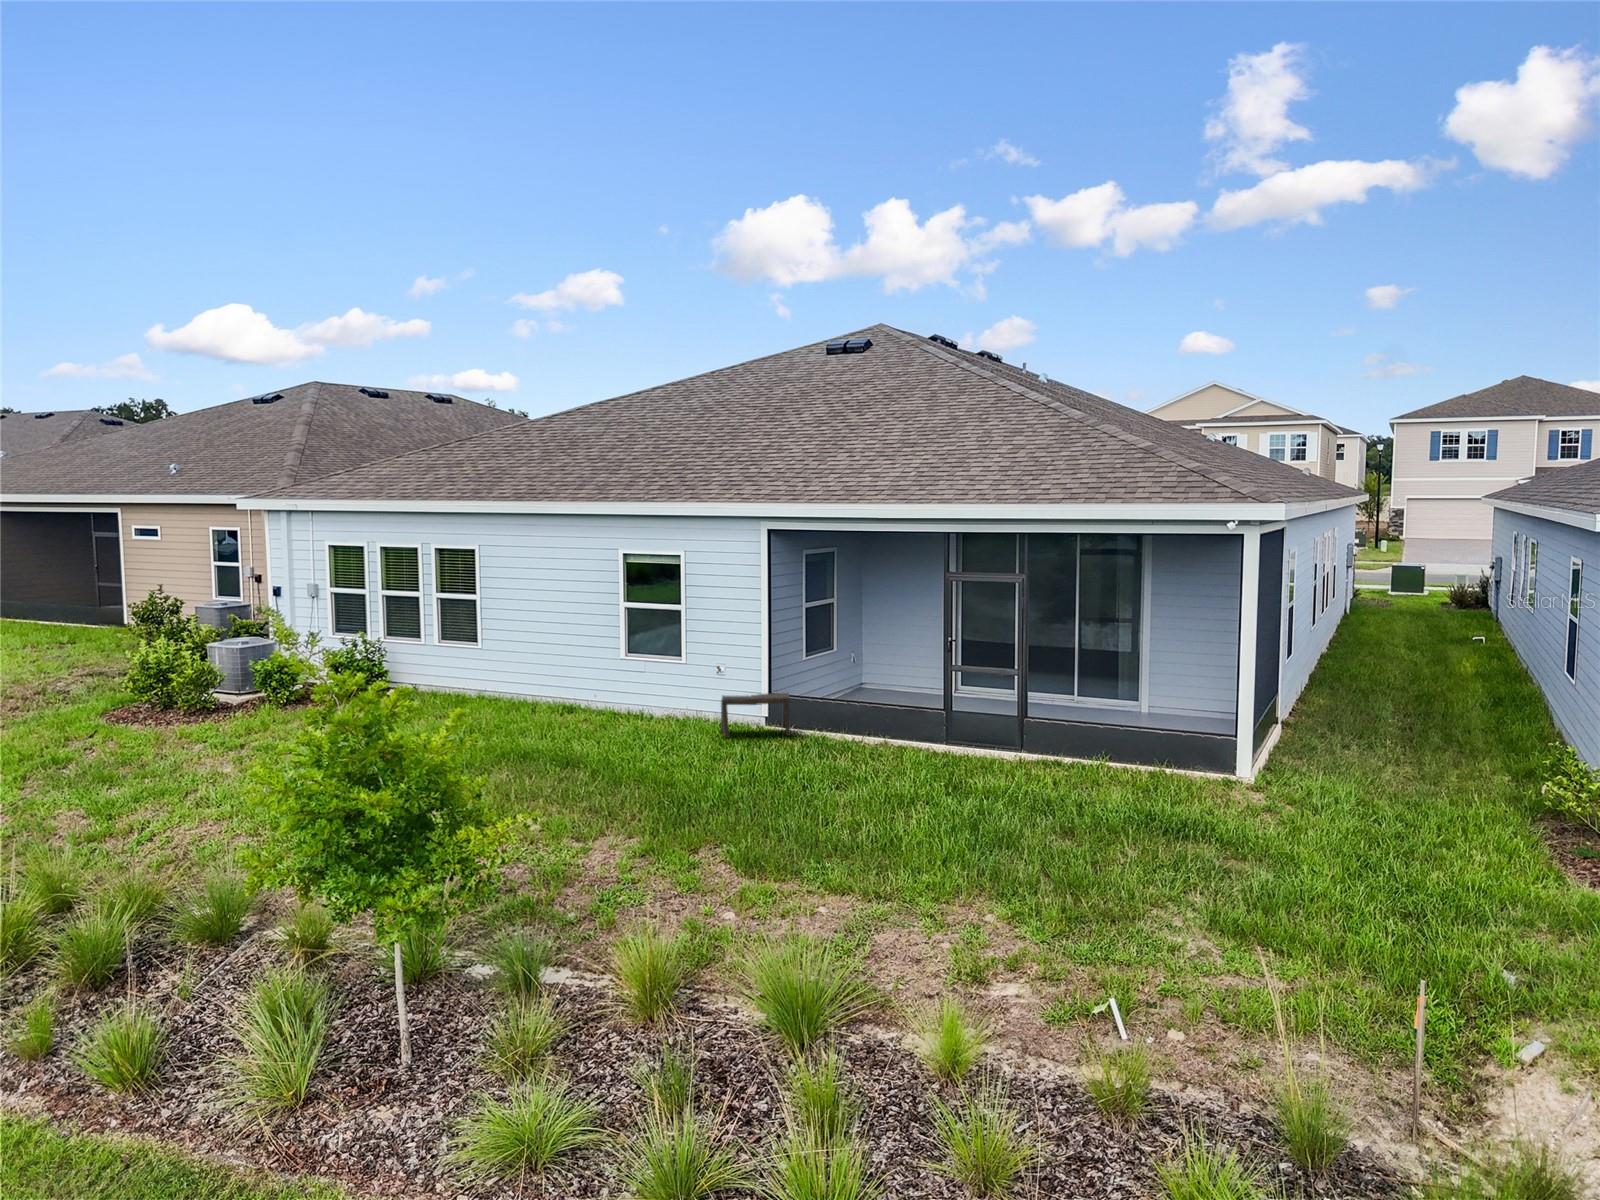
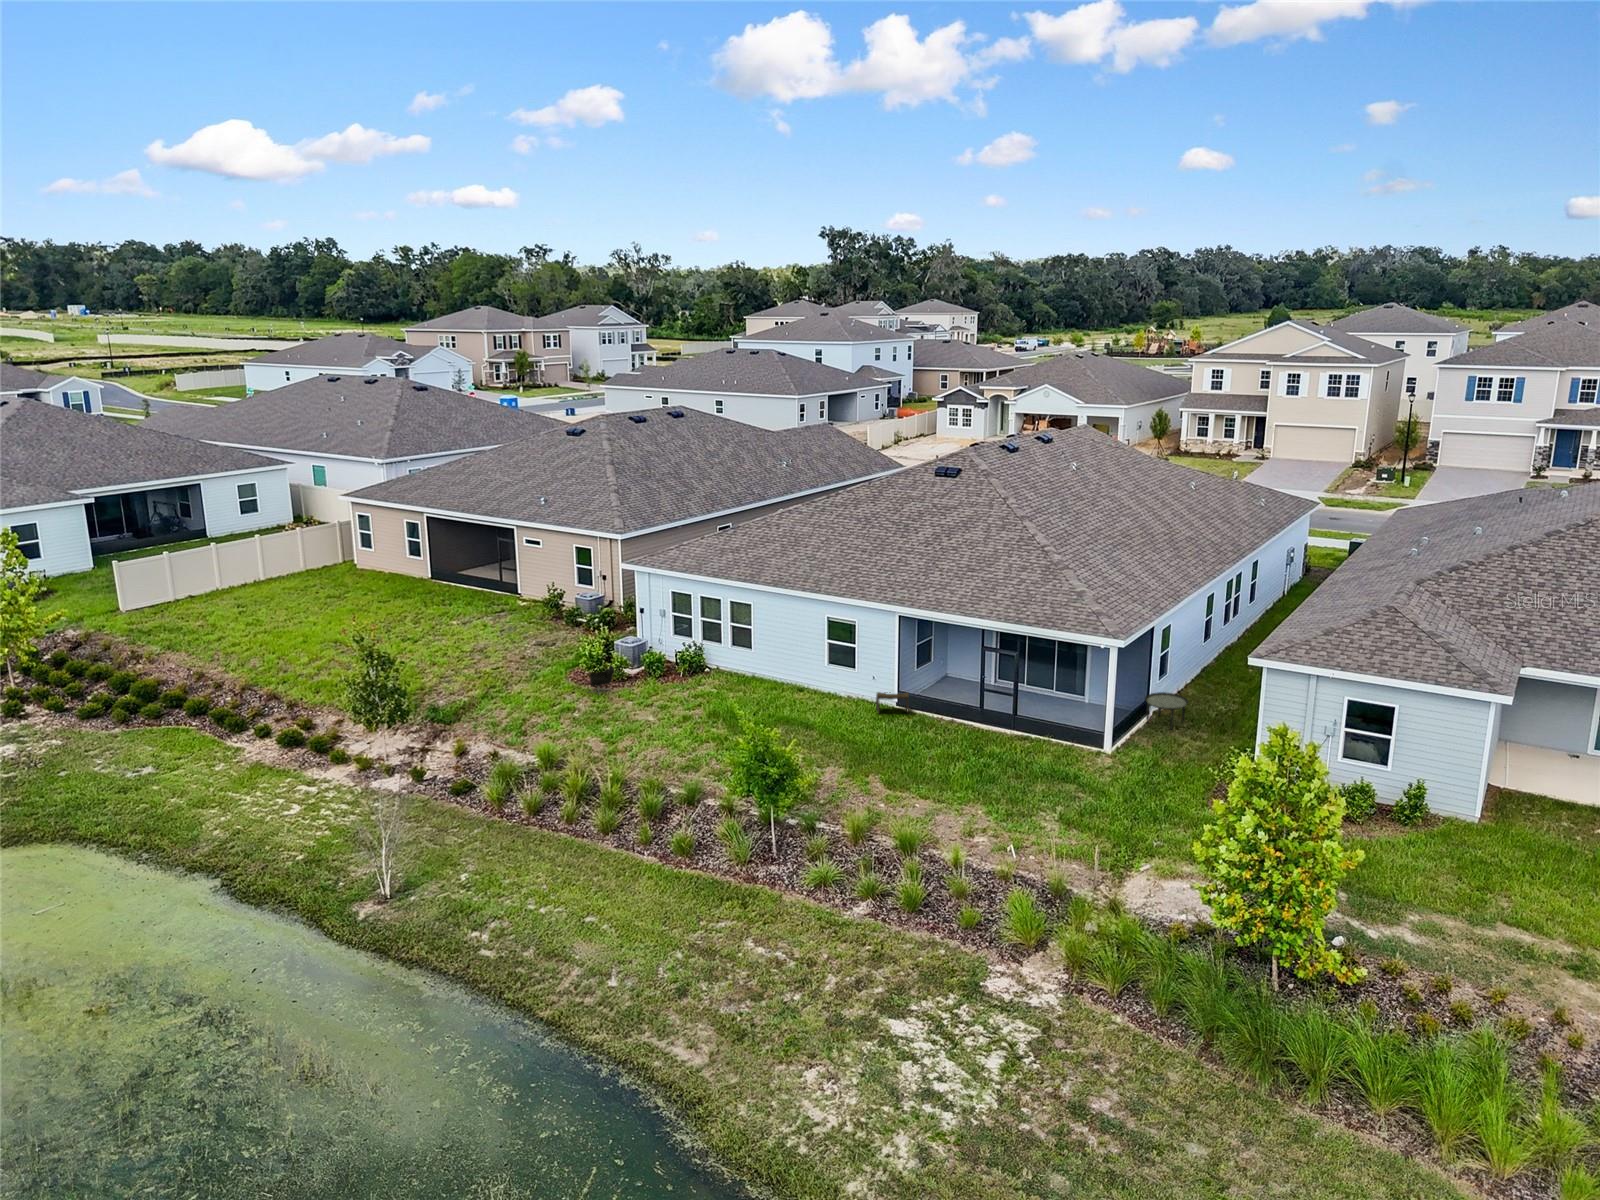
lounge chair: none [100,666,171,724] -> present [590,665,614,693]
round table: none [1278,681,1376,747] -> present [1145,692,1188,730]

